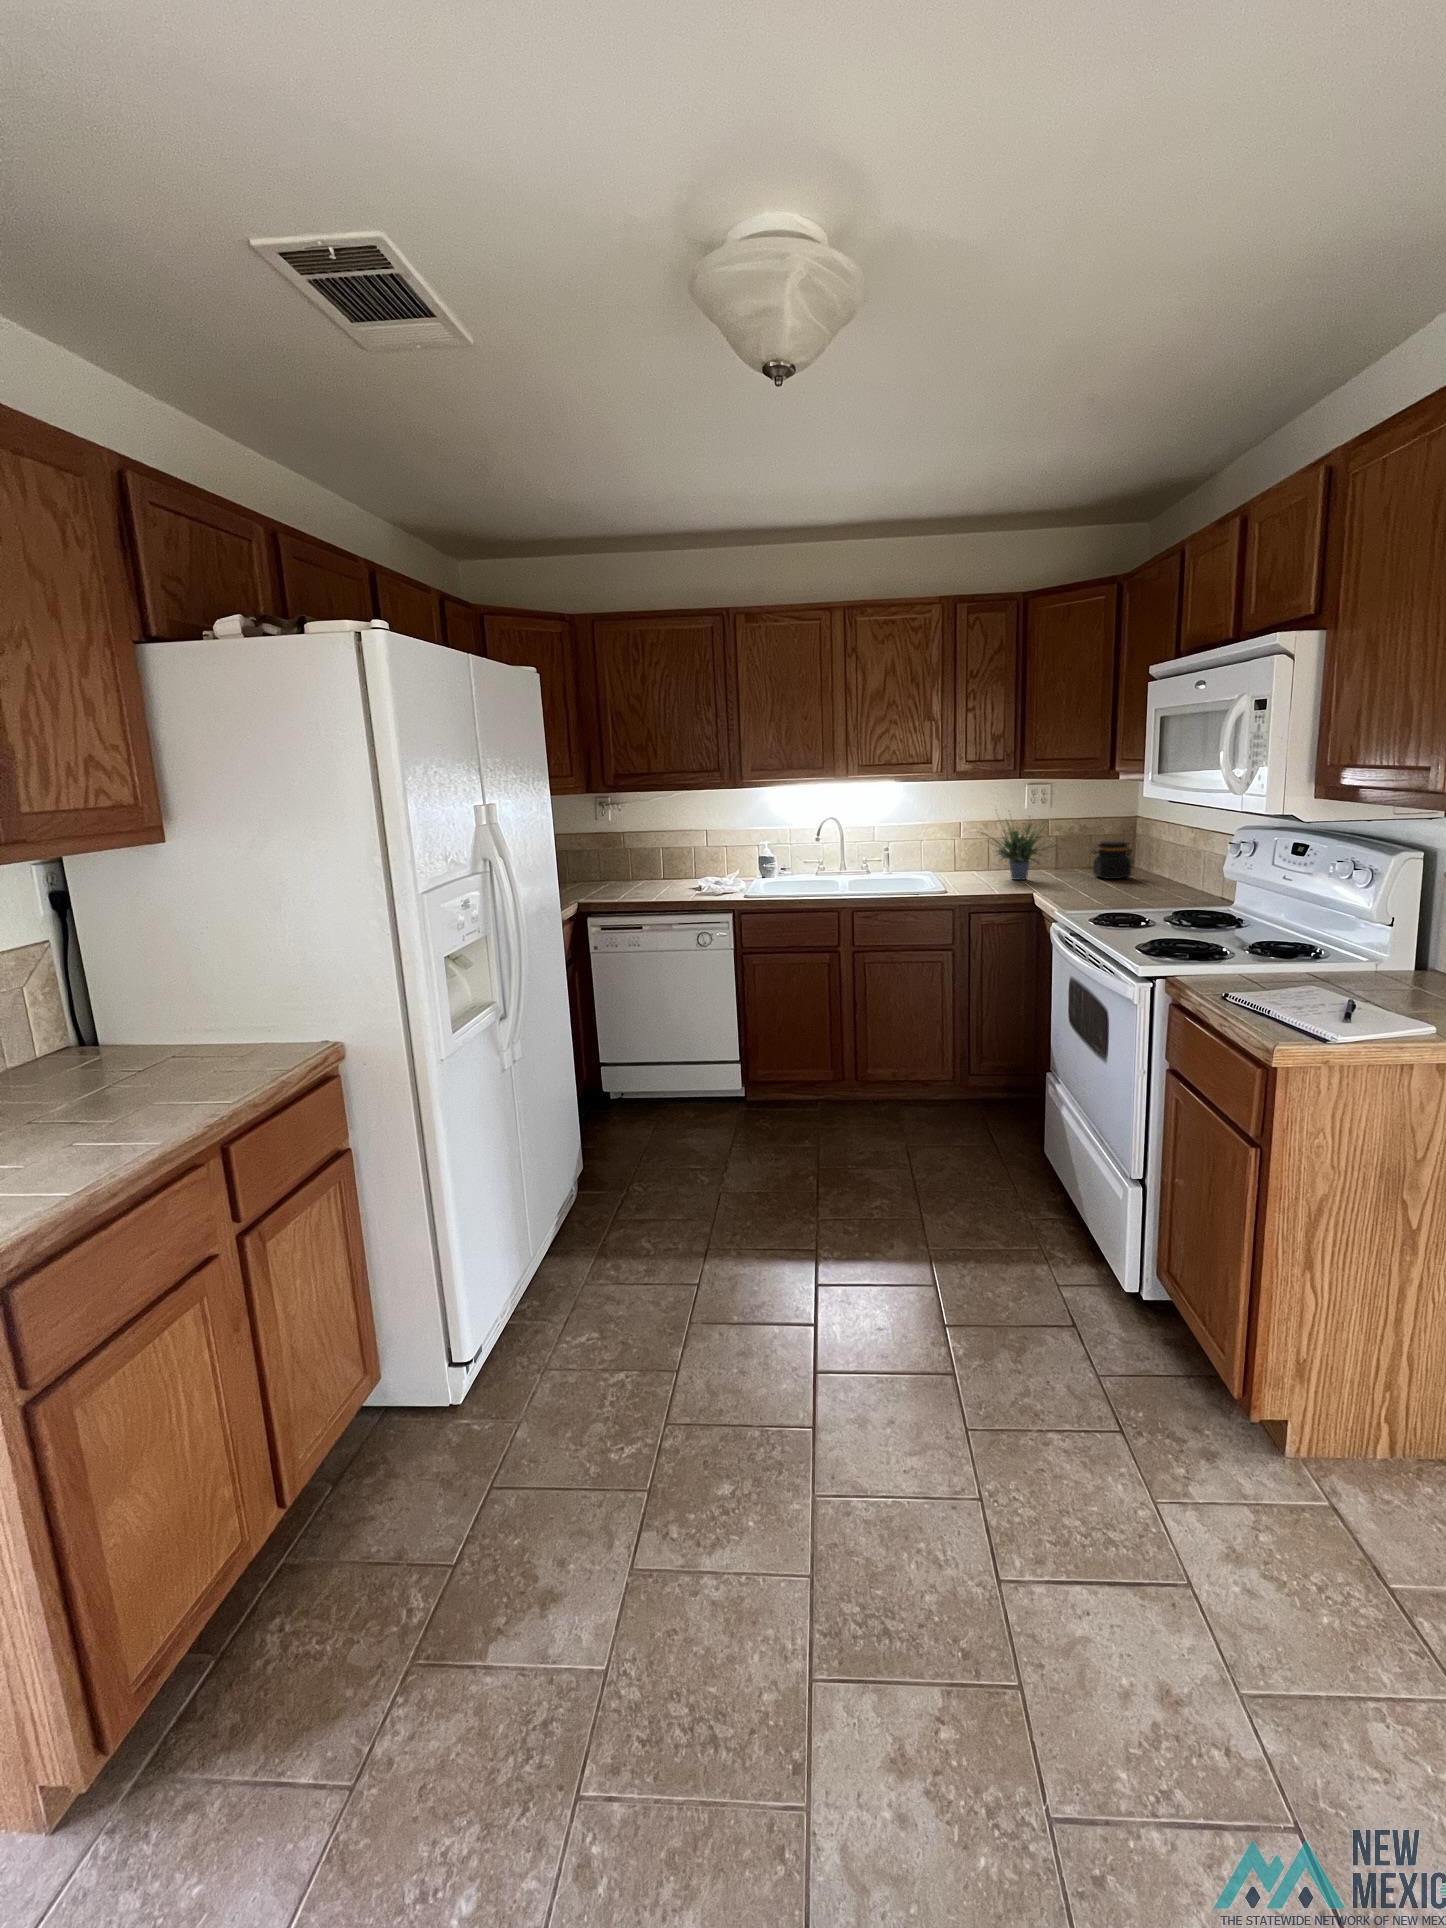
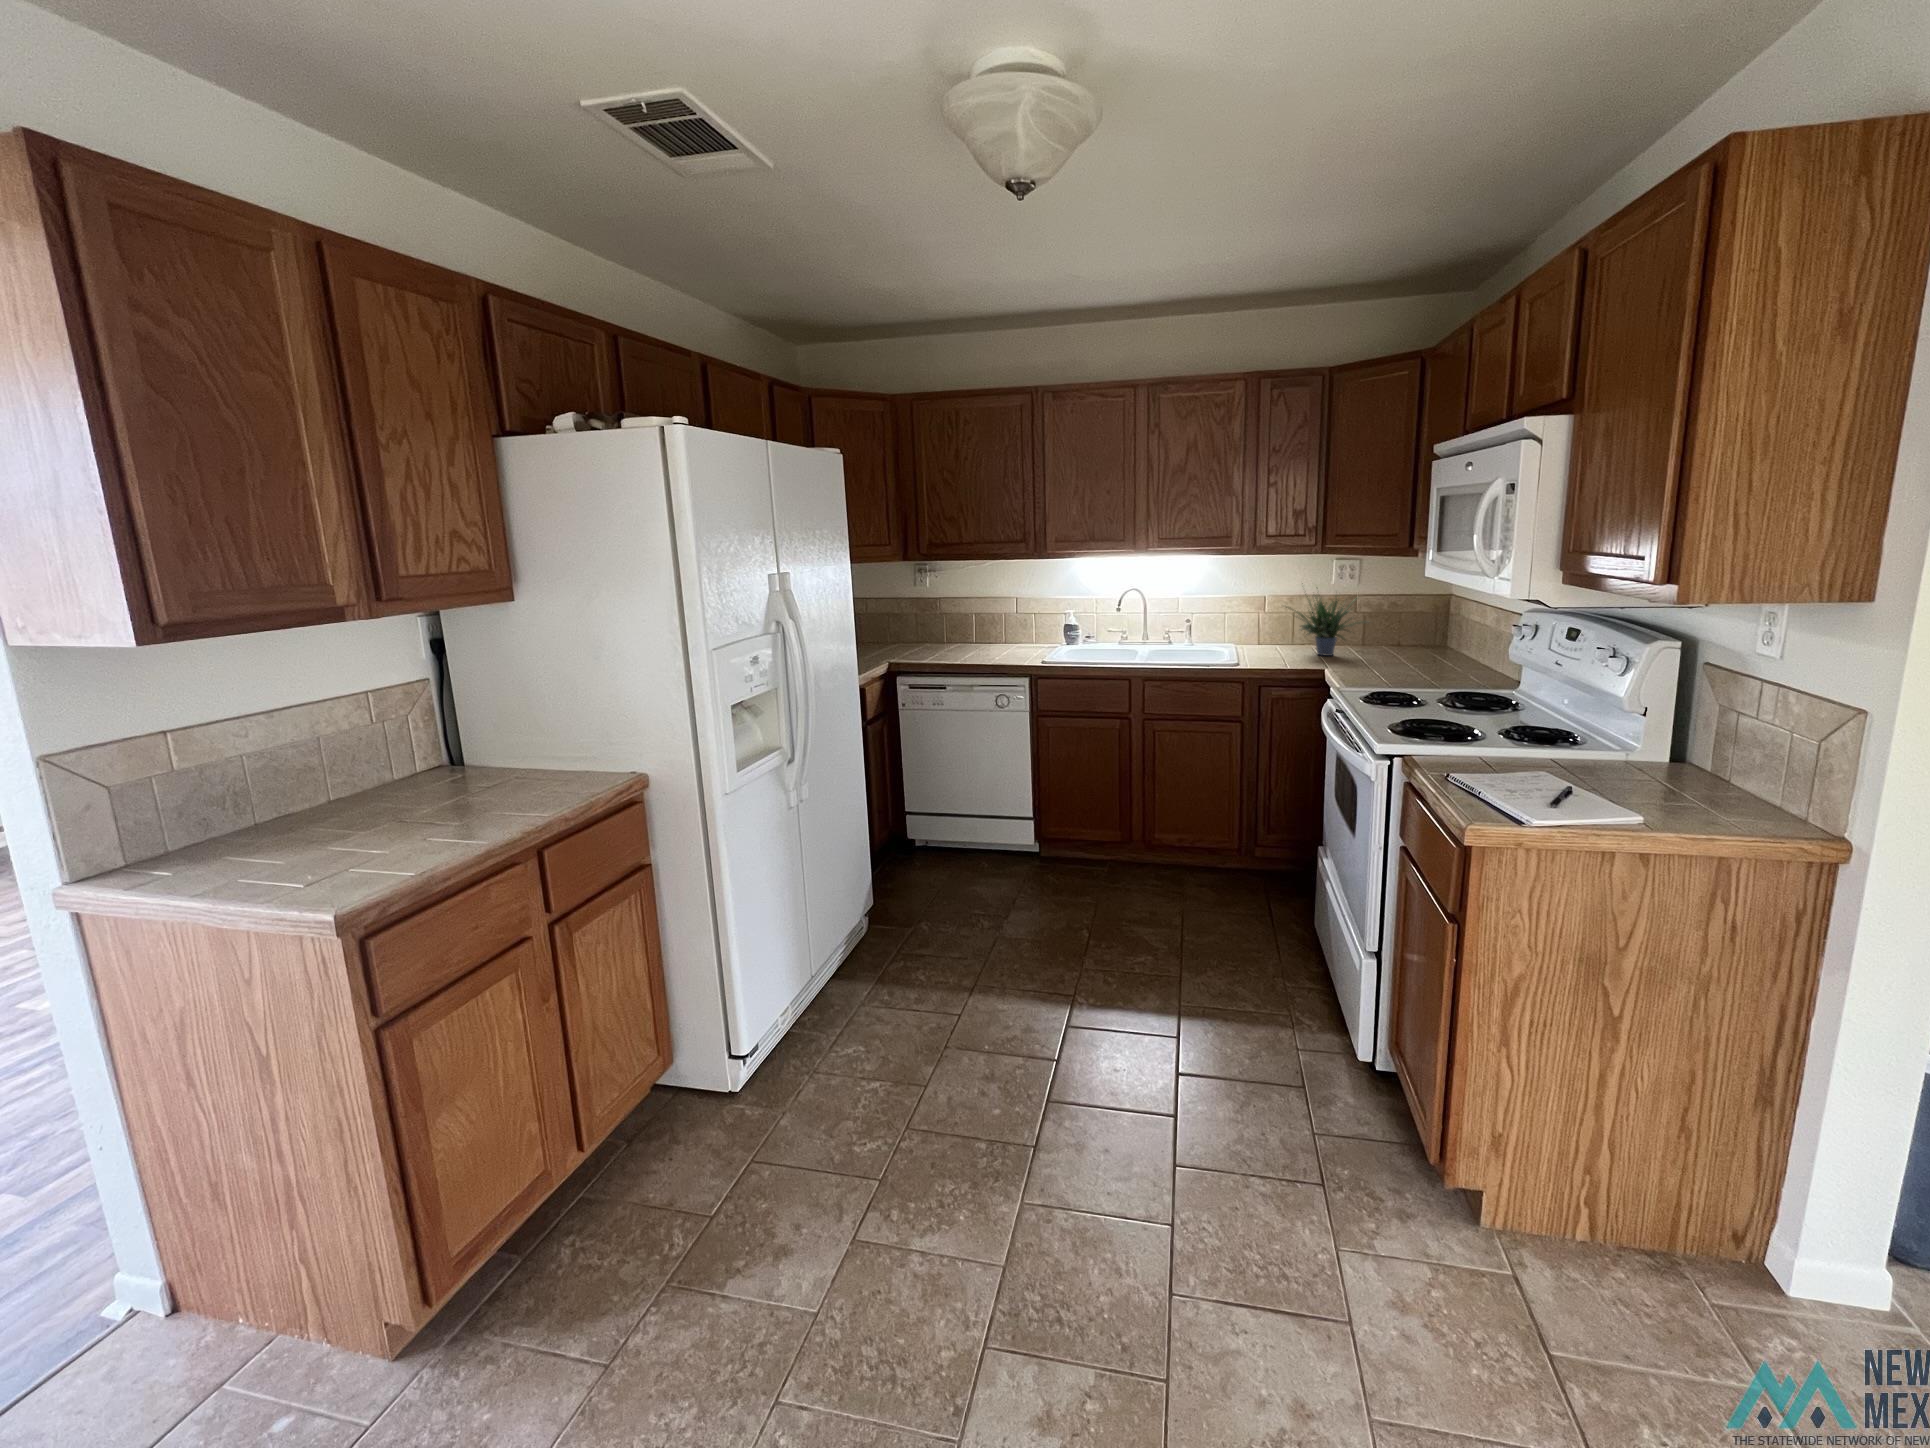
jar: present [1092,841,1132,879] -> none [1402,619,1447,658]

